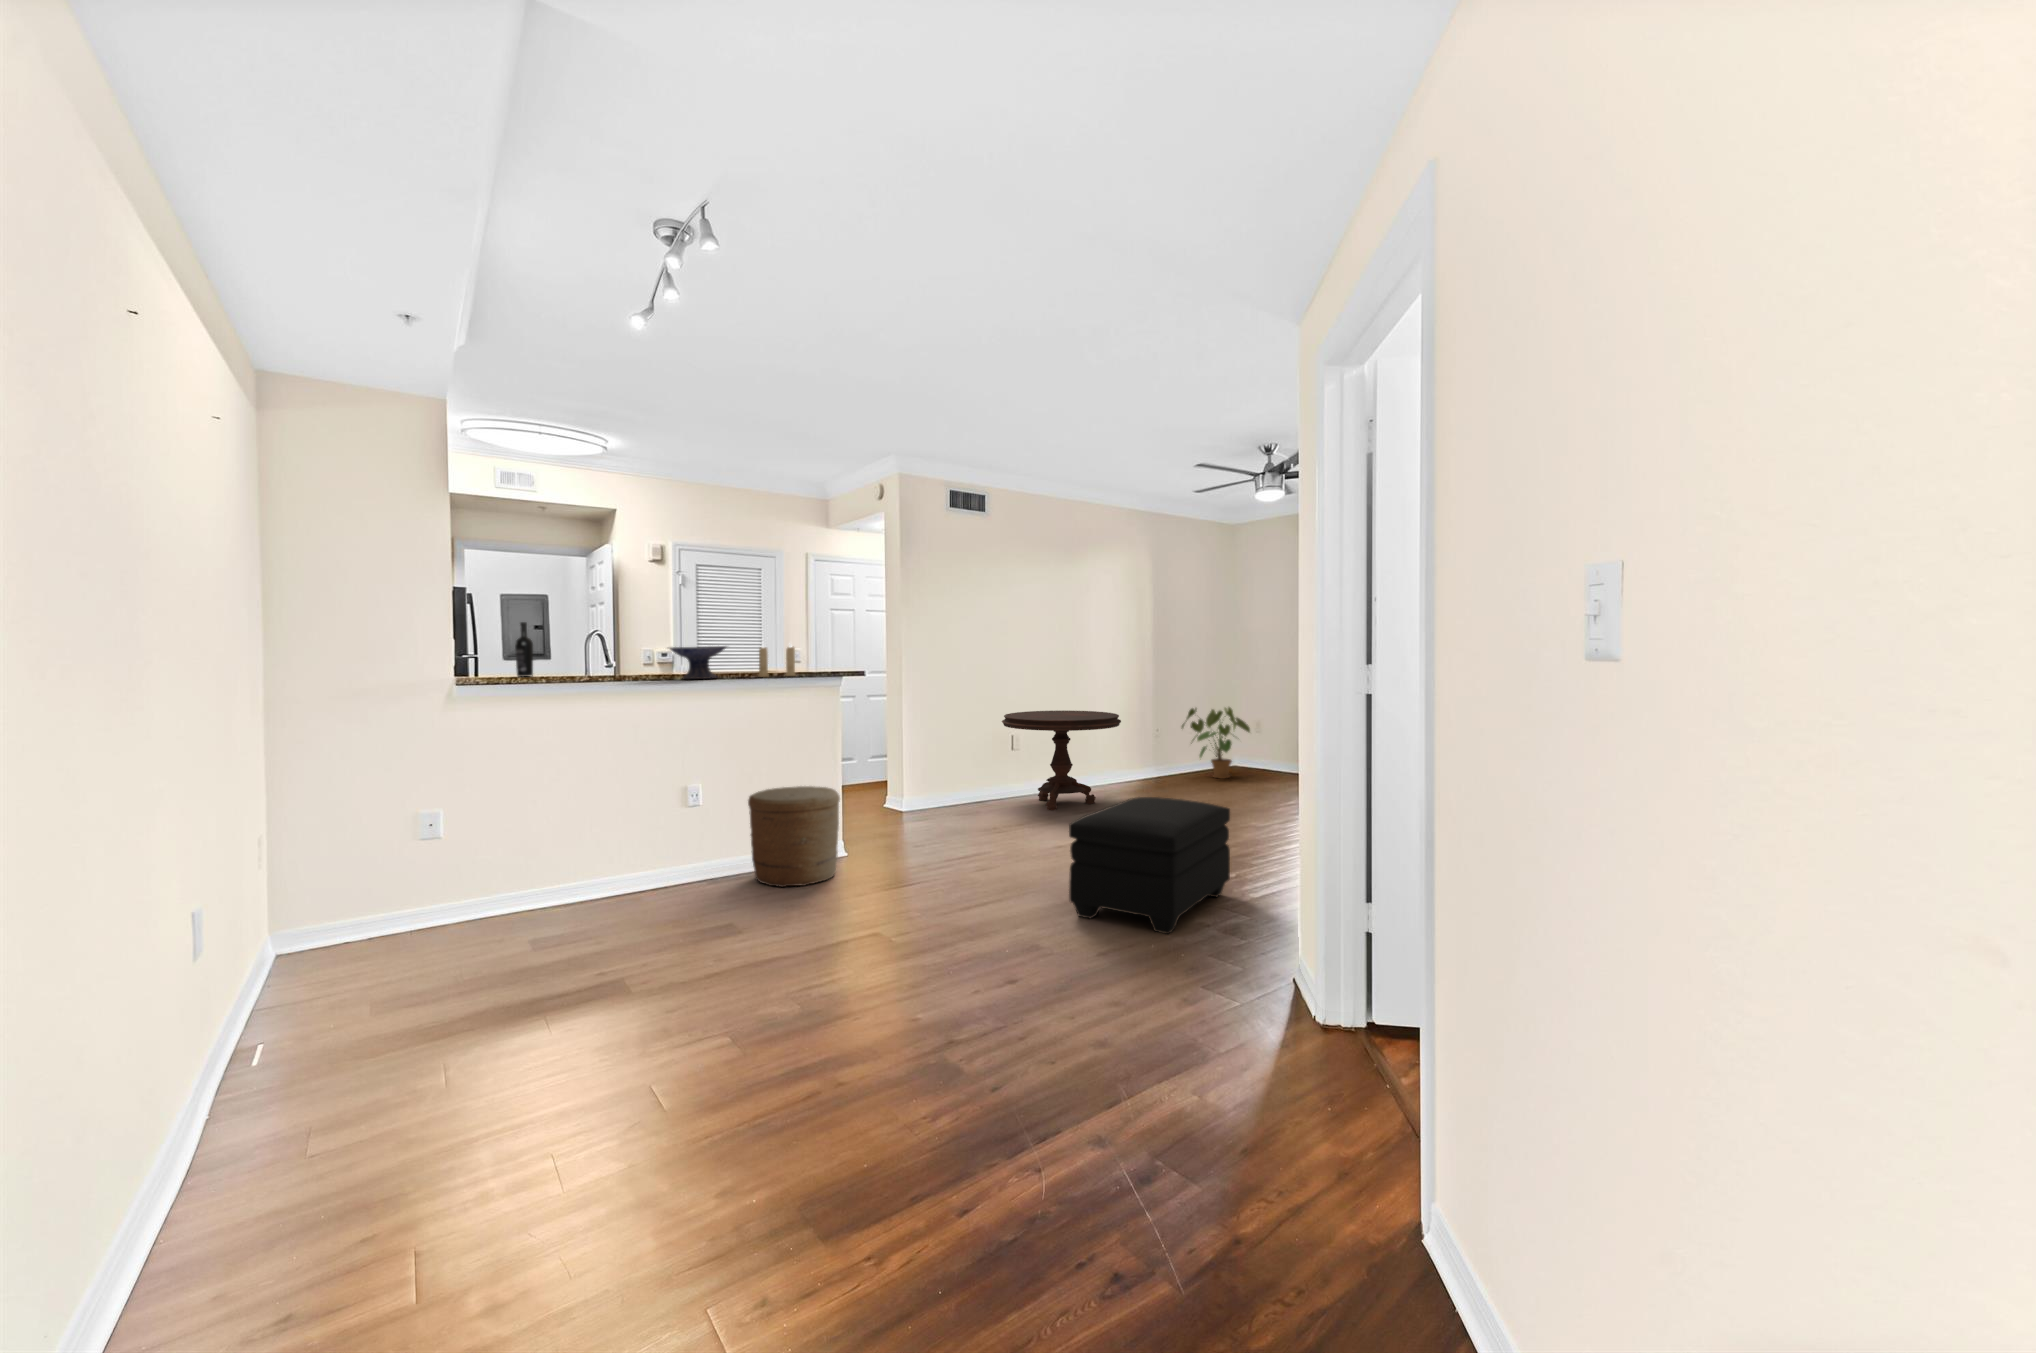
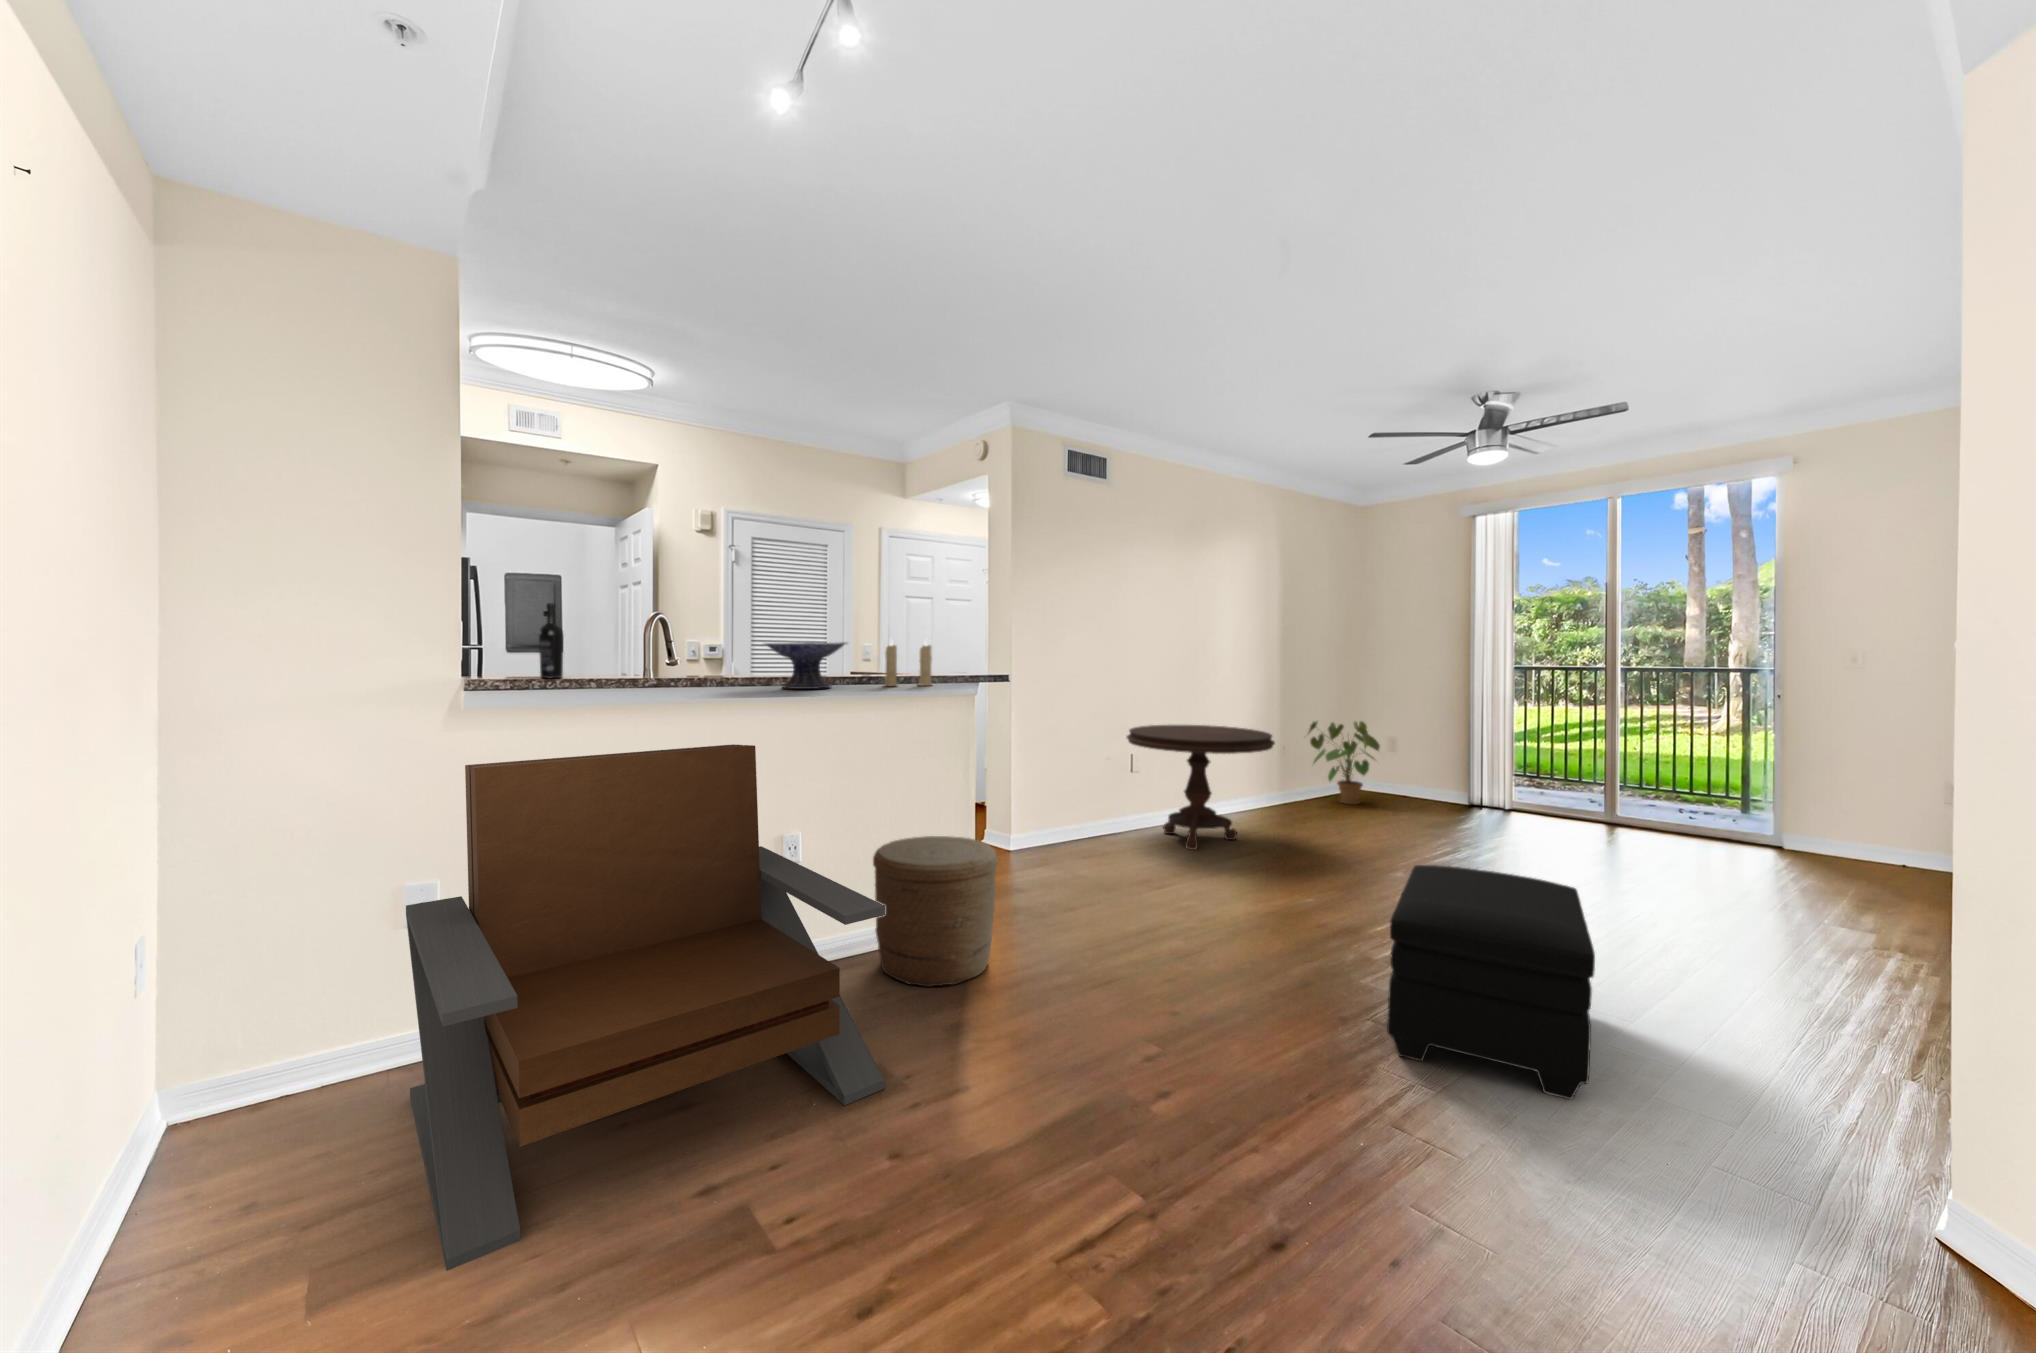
lounge chair: none [420,716,724,996] -> present [406,744,885,1271]

